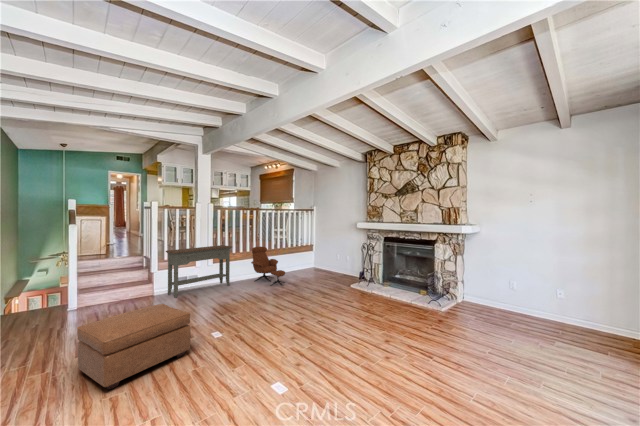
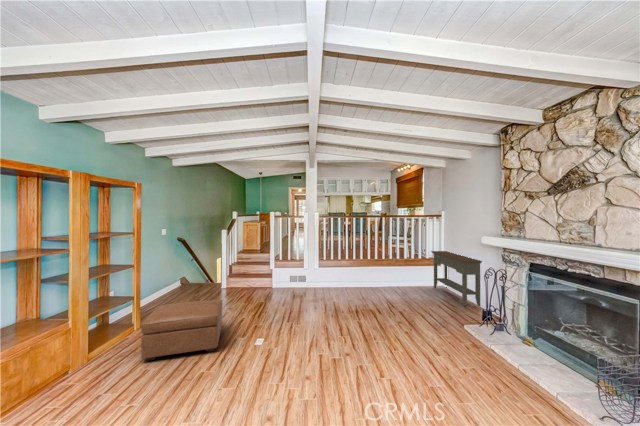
console table: present [166,245,232,298] -> present [431,251,482,306]
lounge chair: present [251,247,285,285] -> none [355,255,385,303]

